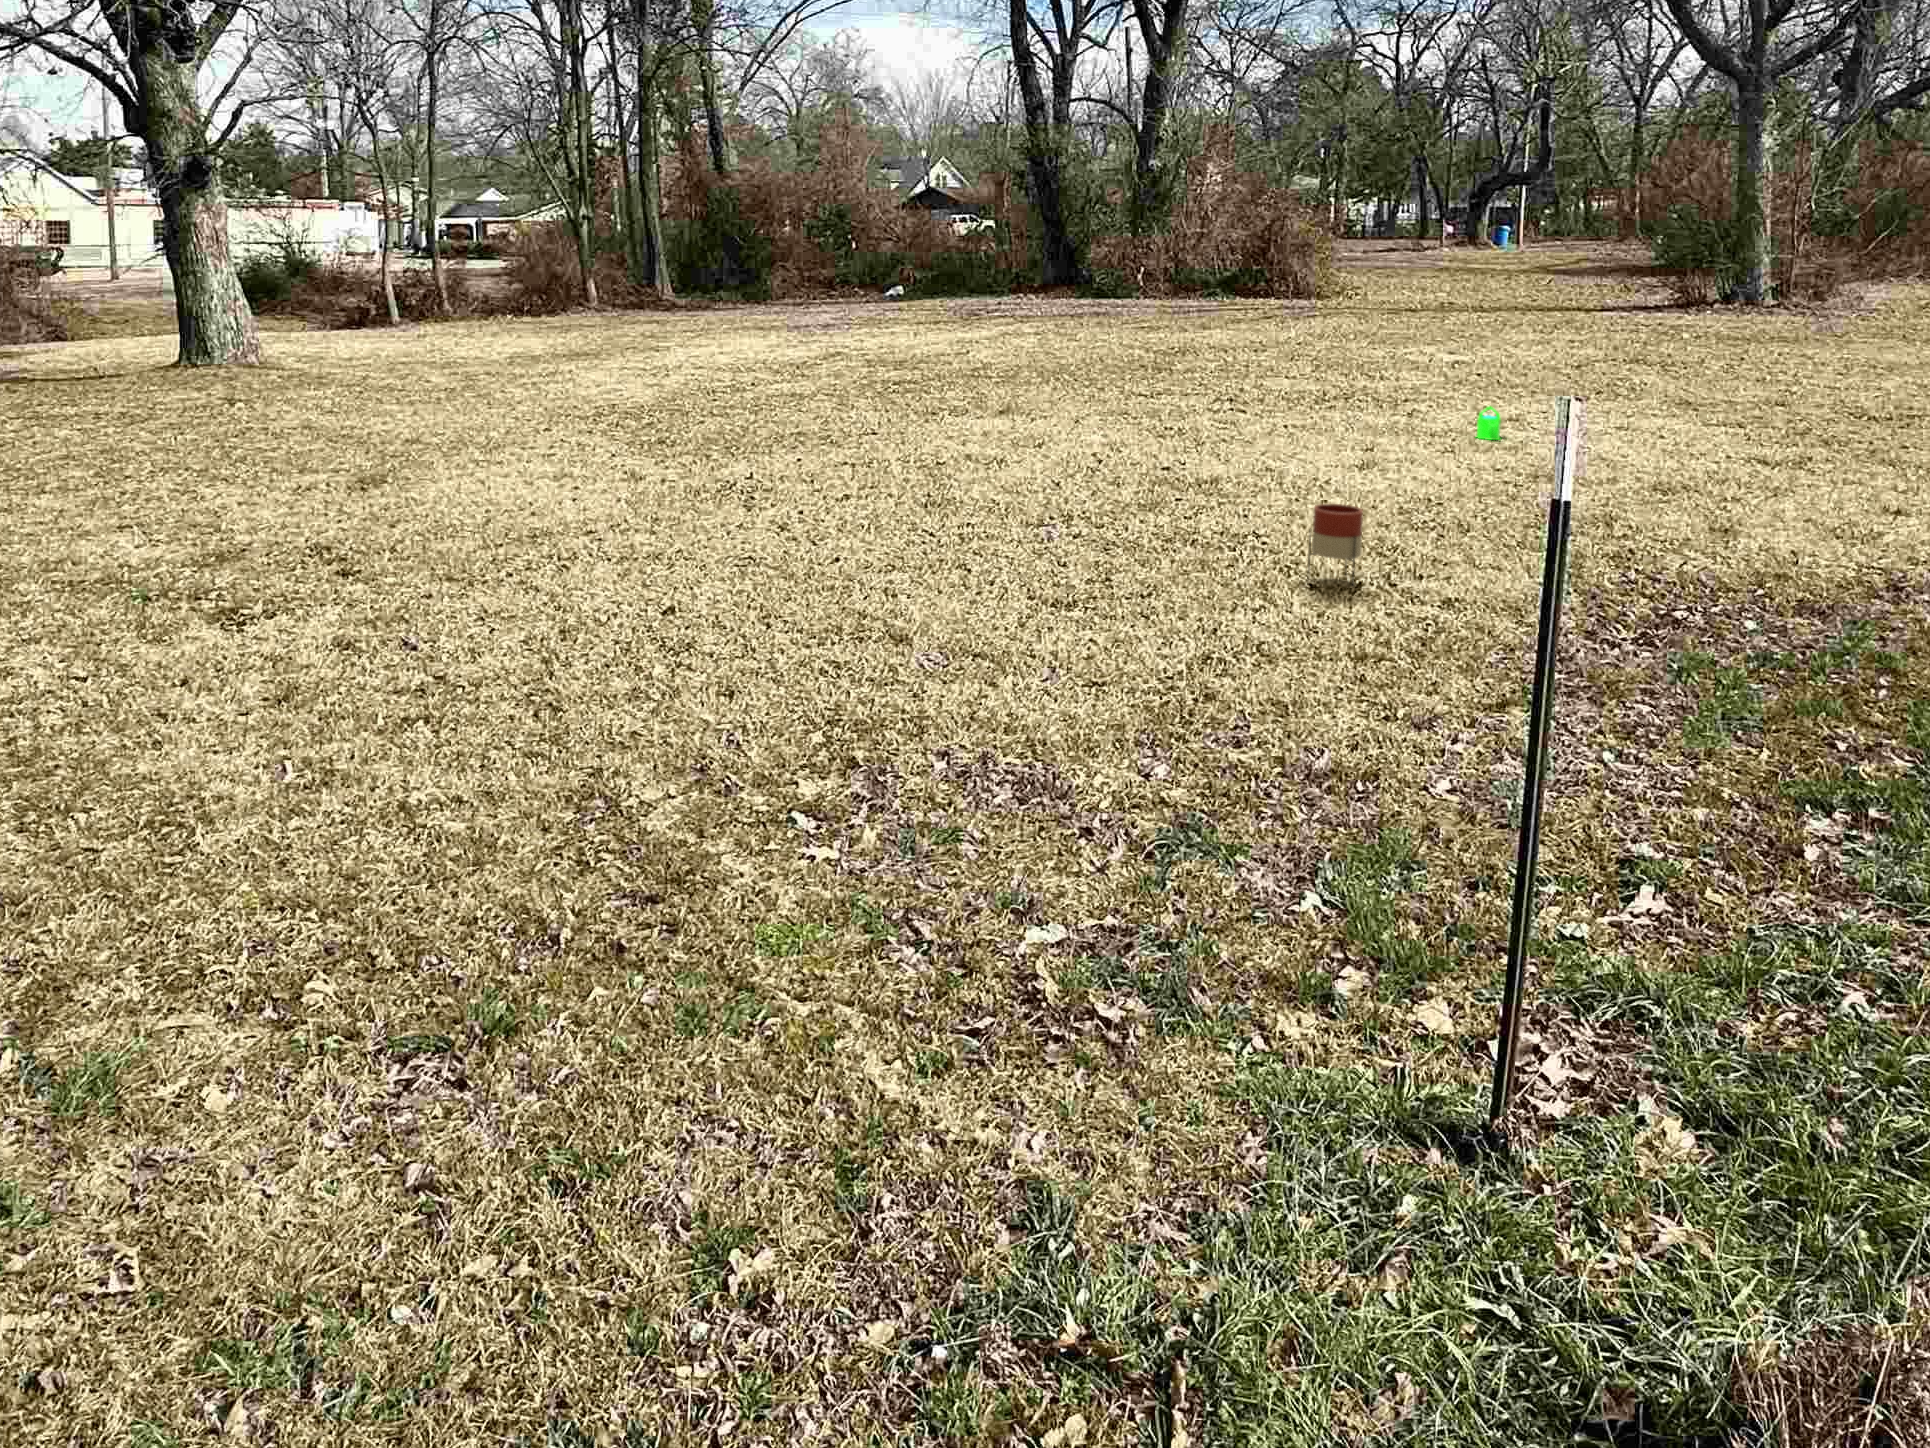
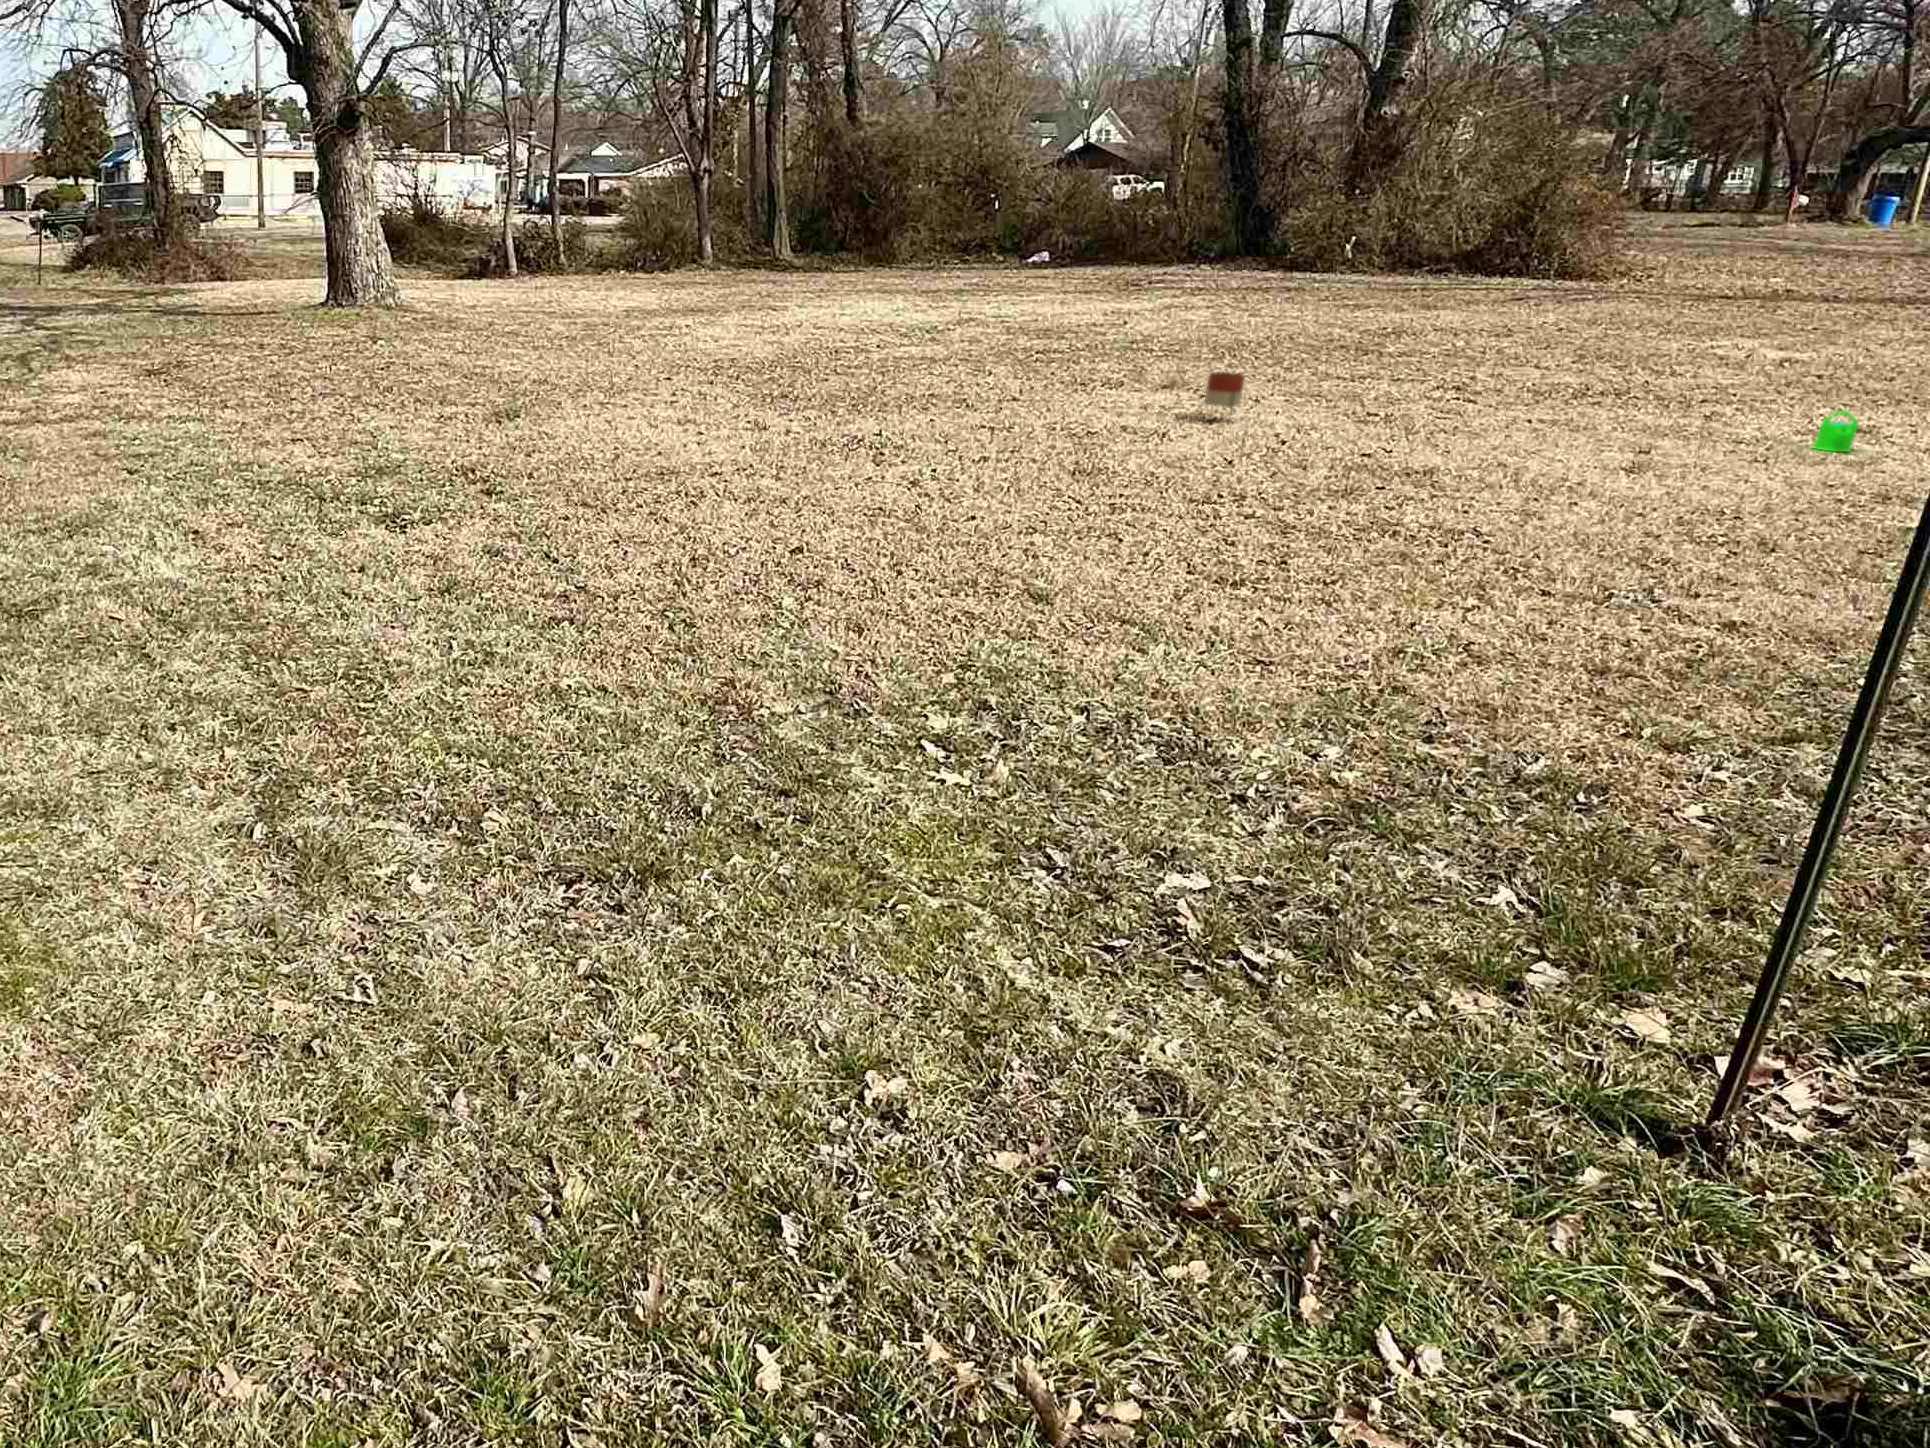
planter: present [1308,504,1363,584] -> present [1200,372,1245,417]

